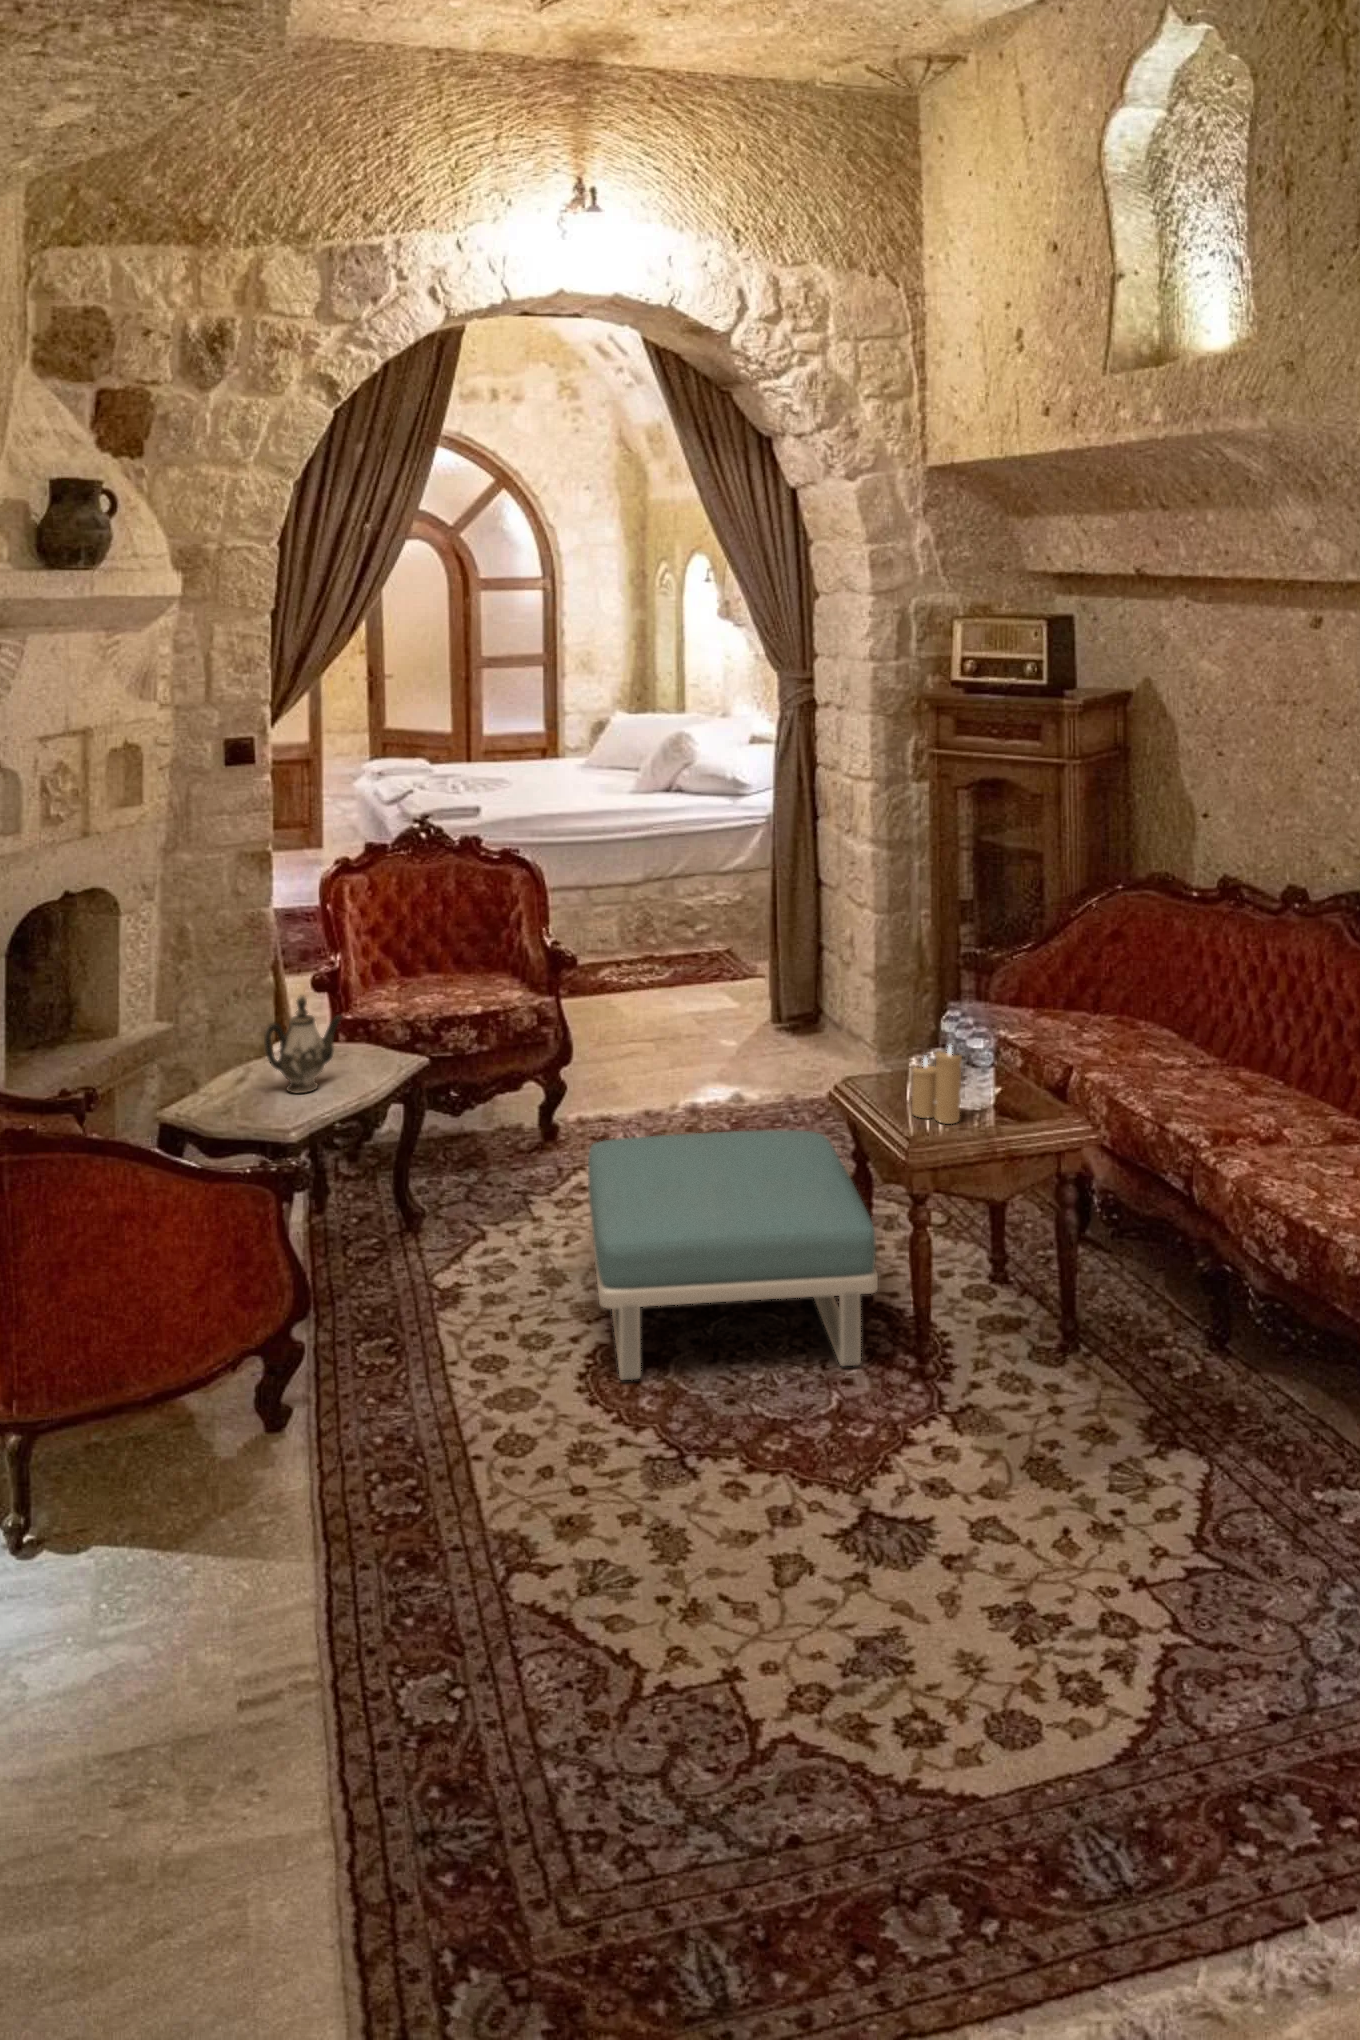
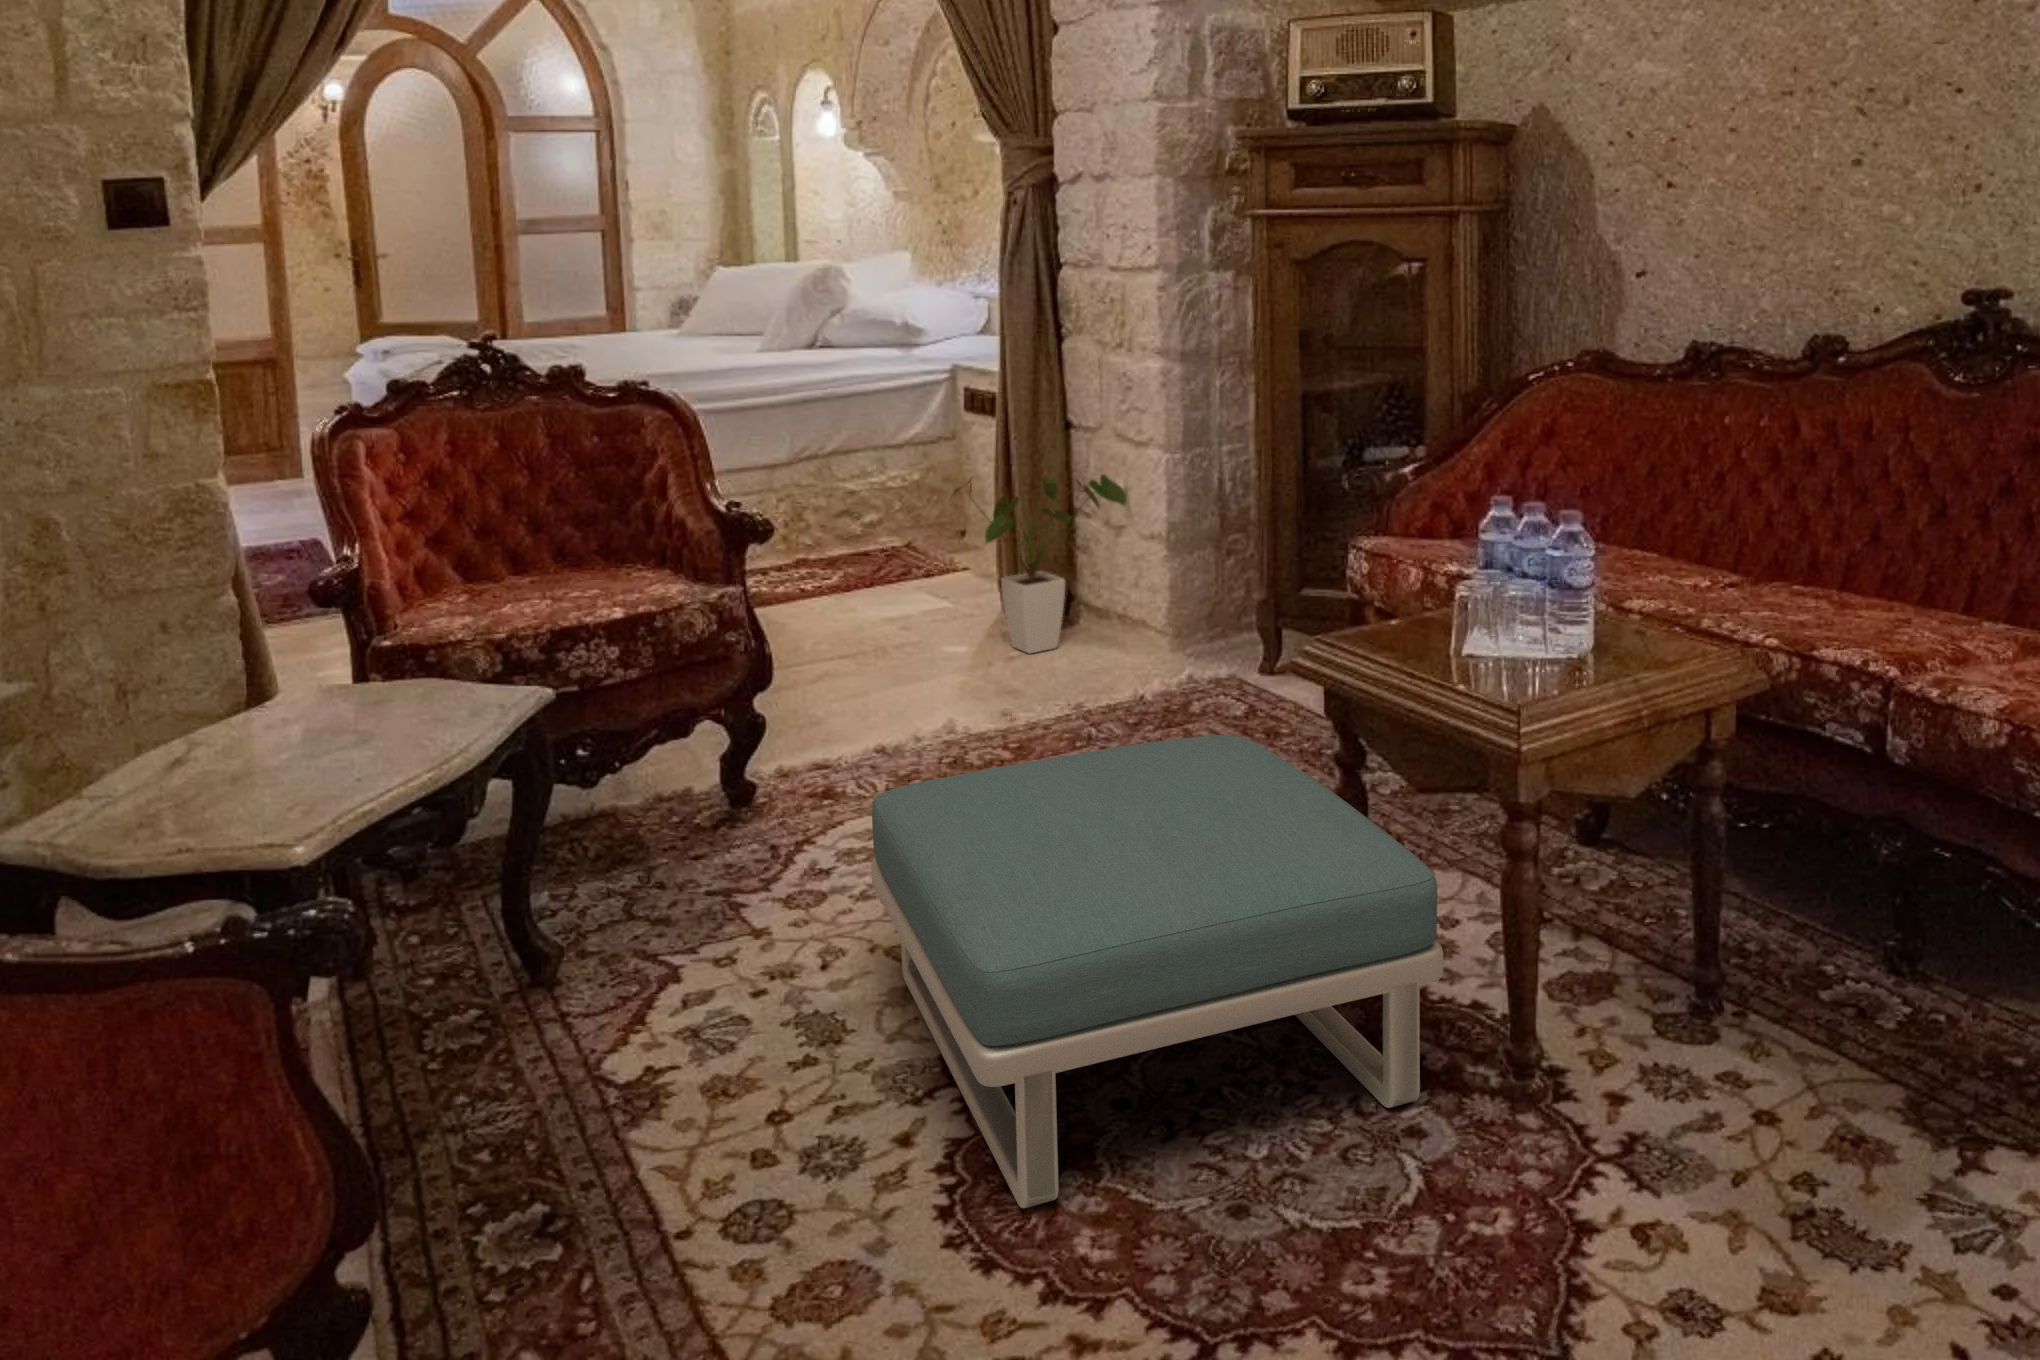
house plant: none [720,919,844,1053] -> present [953,474,1127,654]
teapot: present [264,996,342,1093] -> none [220,589,384,771]
candle: present [912,1045,962,1124] -> none [1472,552,1564,685]

